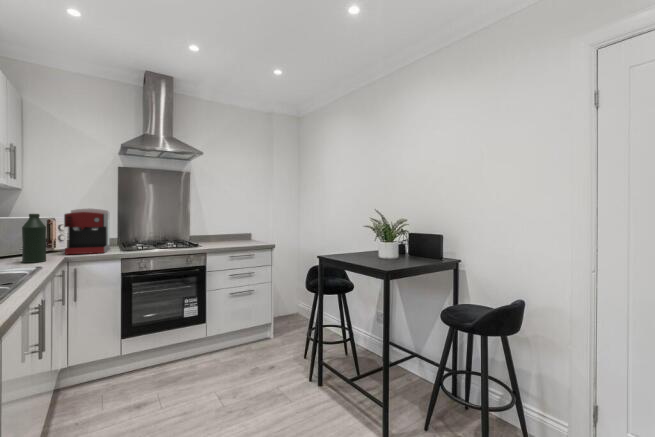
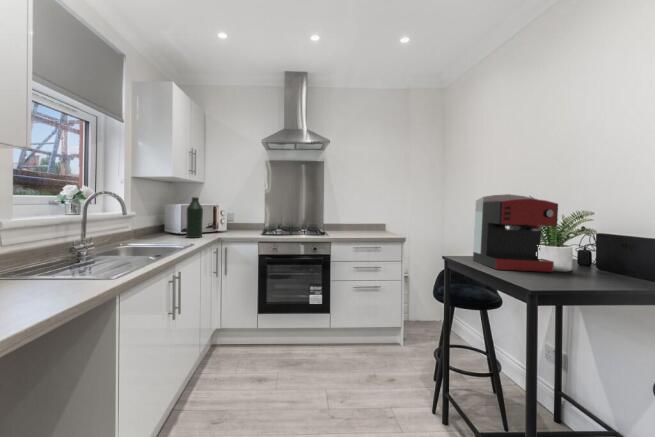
coffee maker: present [64,208,110,254] -> present [473,194,558,272]

